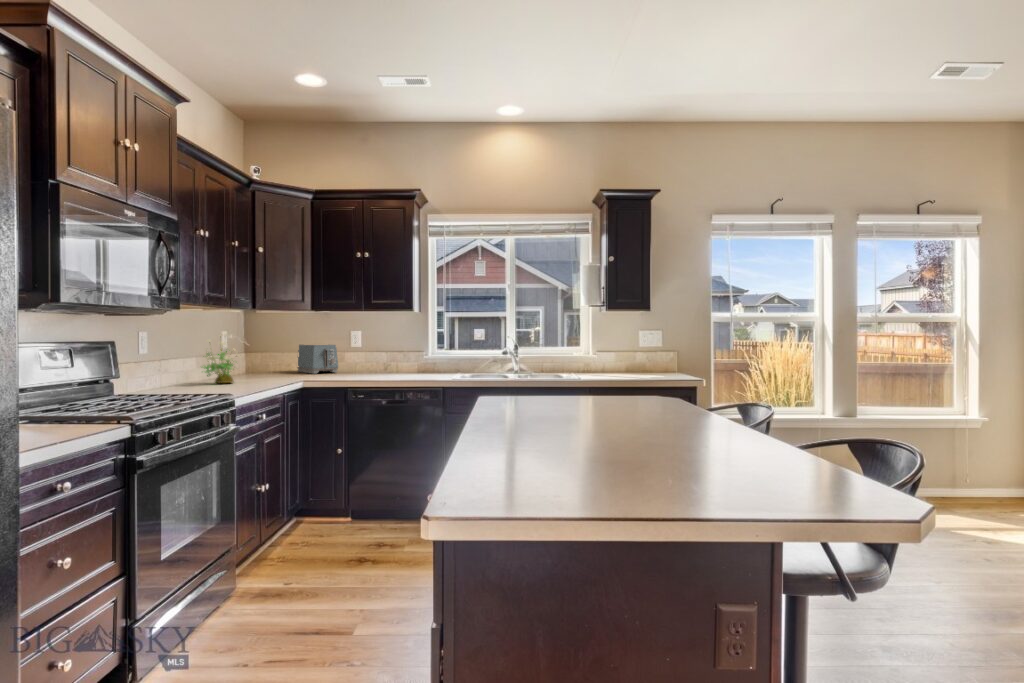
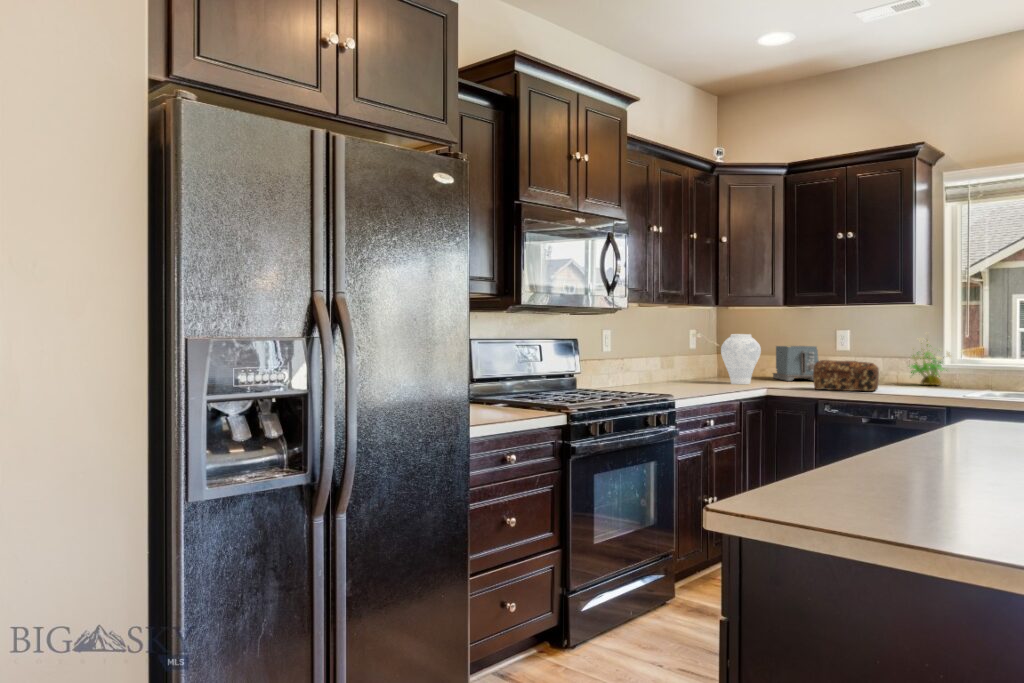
vase: none [260,335,296,379] -> present [721,334,761,384]
potted plant: present [204,340,240,383] -> present [911,338,951,385]
bread loaf: none [344,356,390,380] -> present [813,360,879,391]

